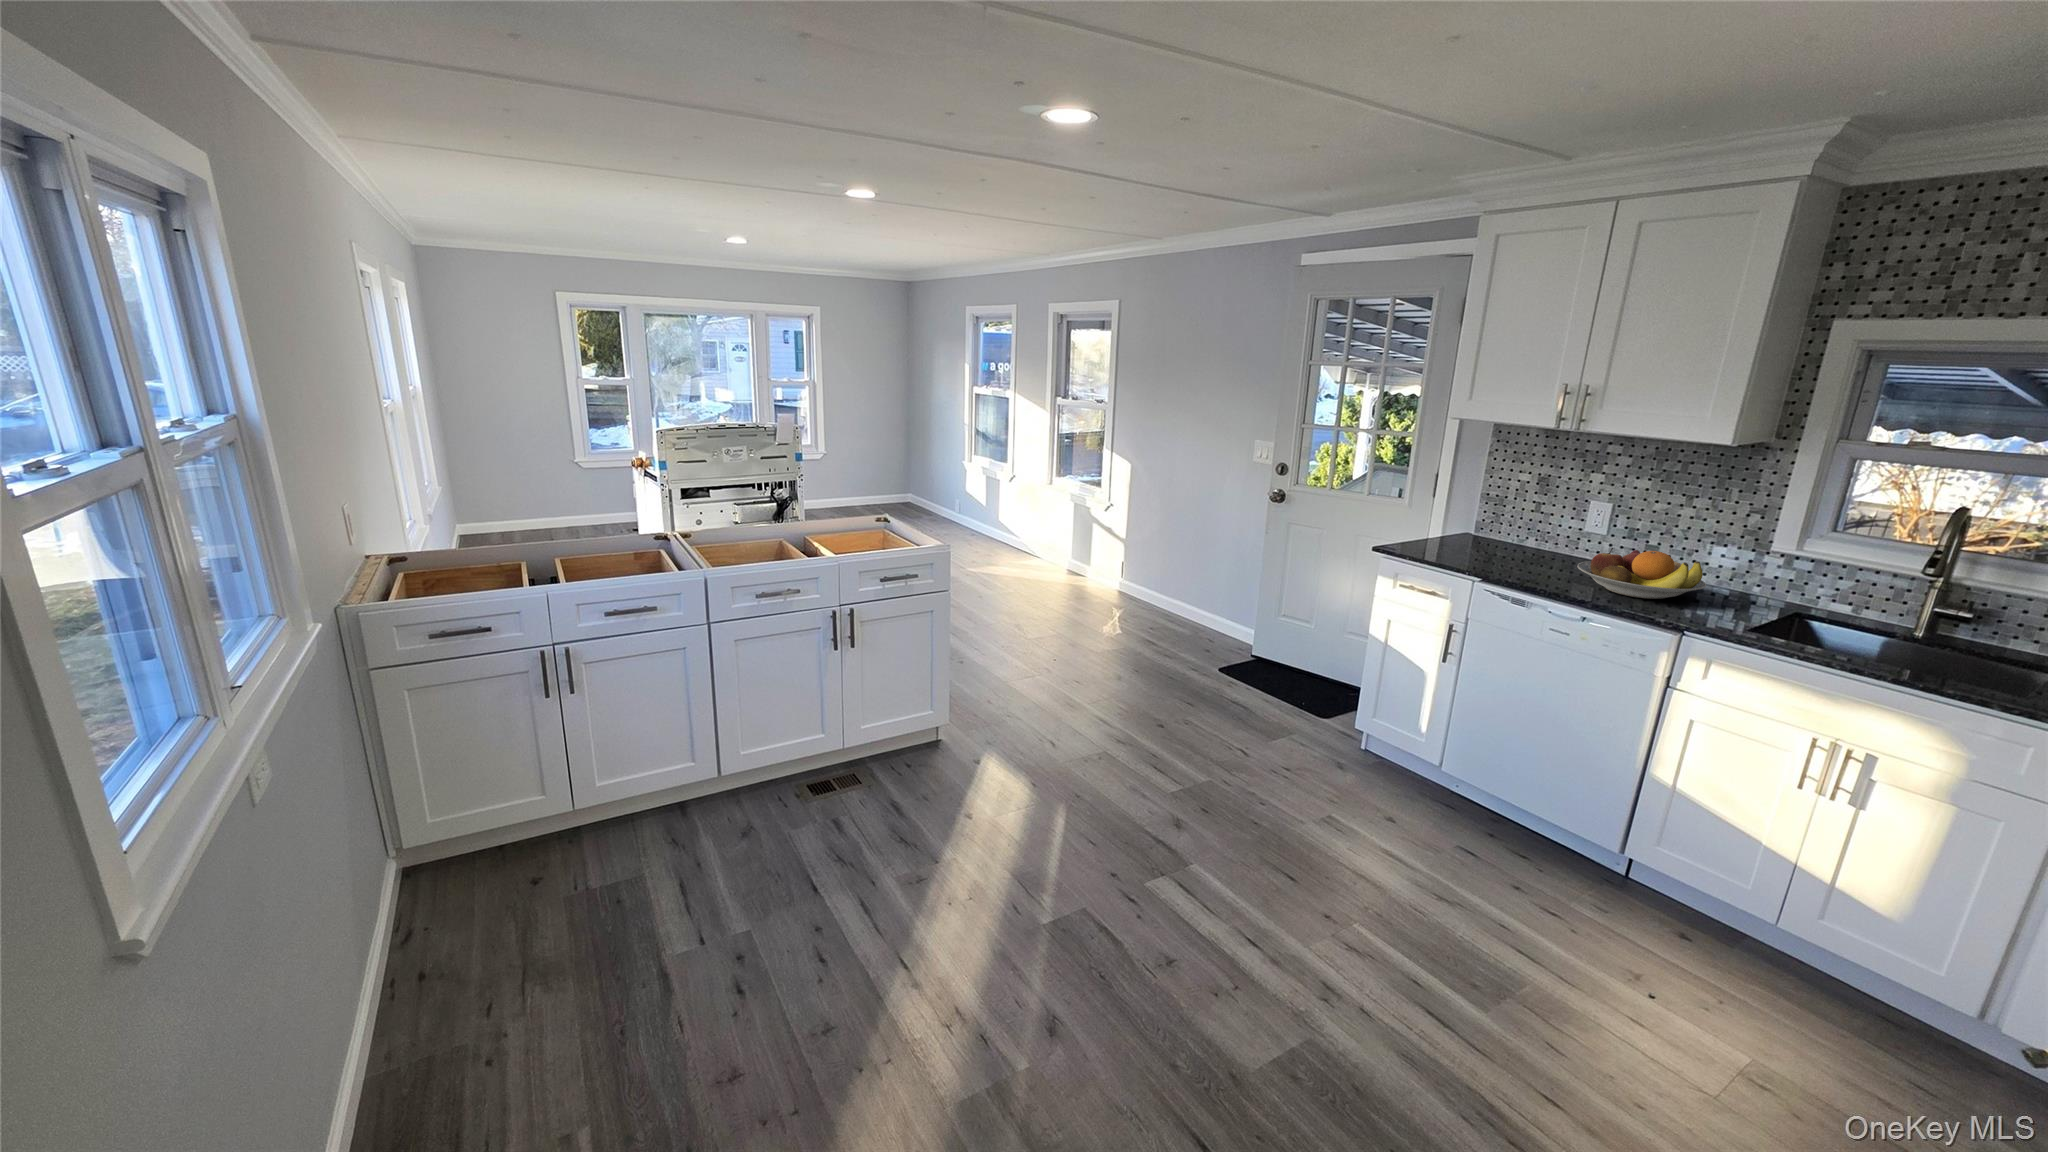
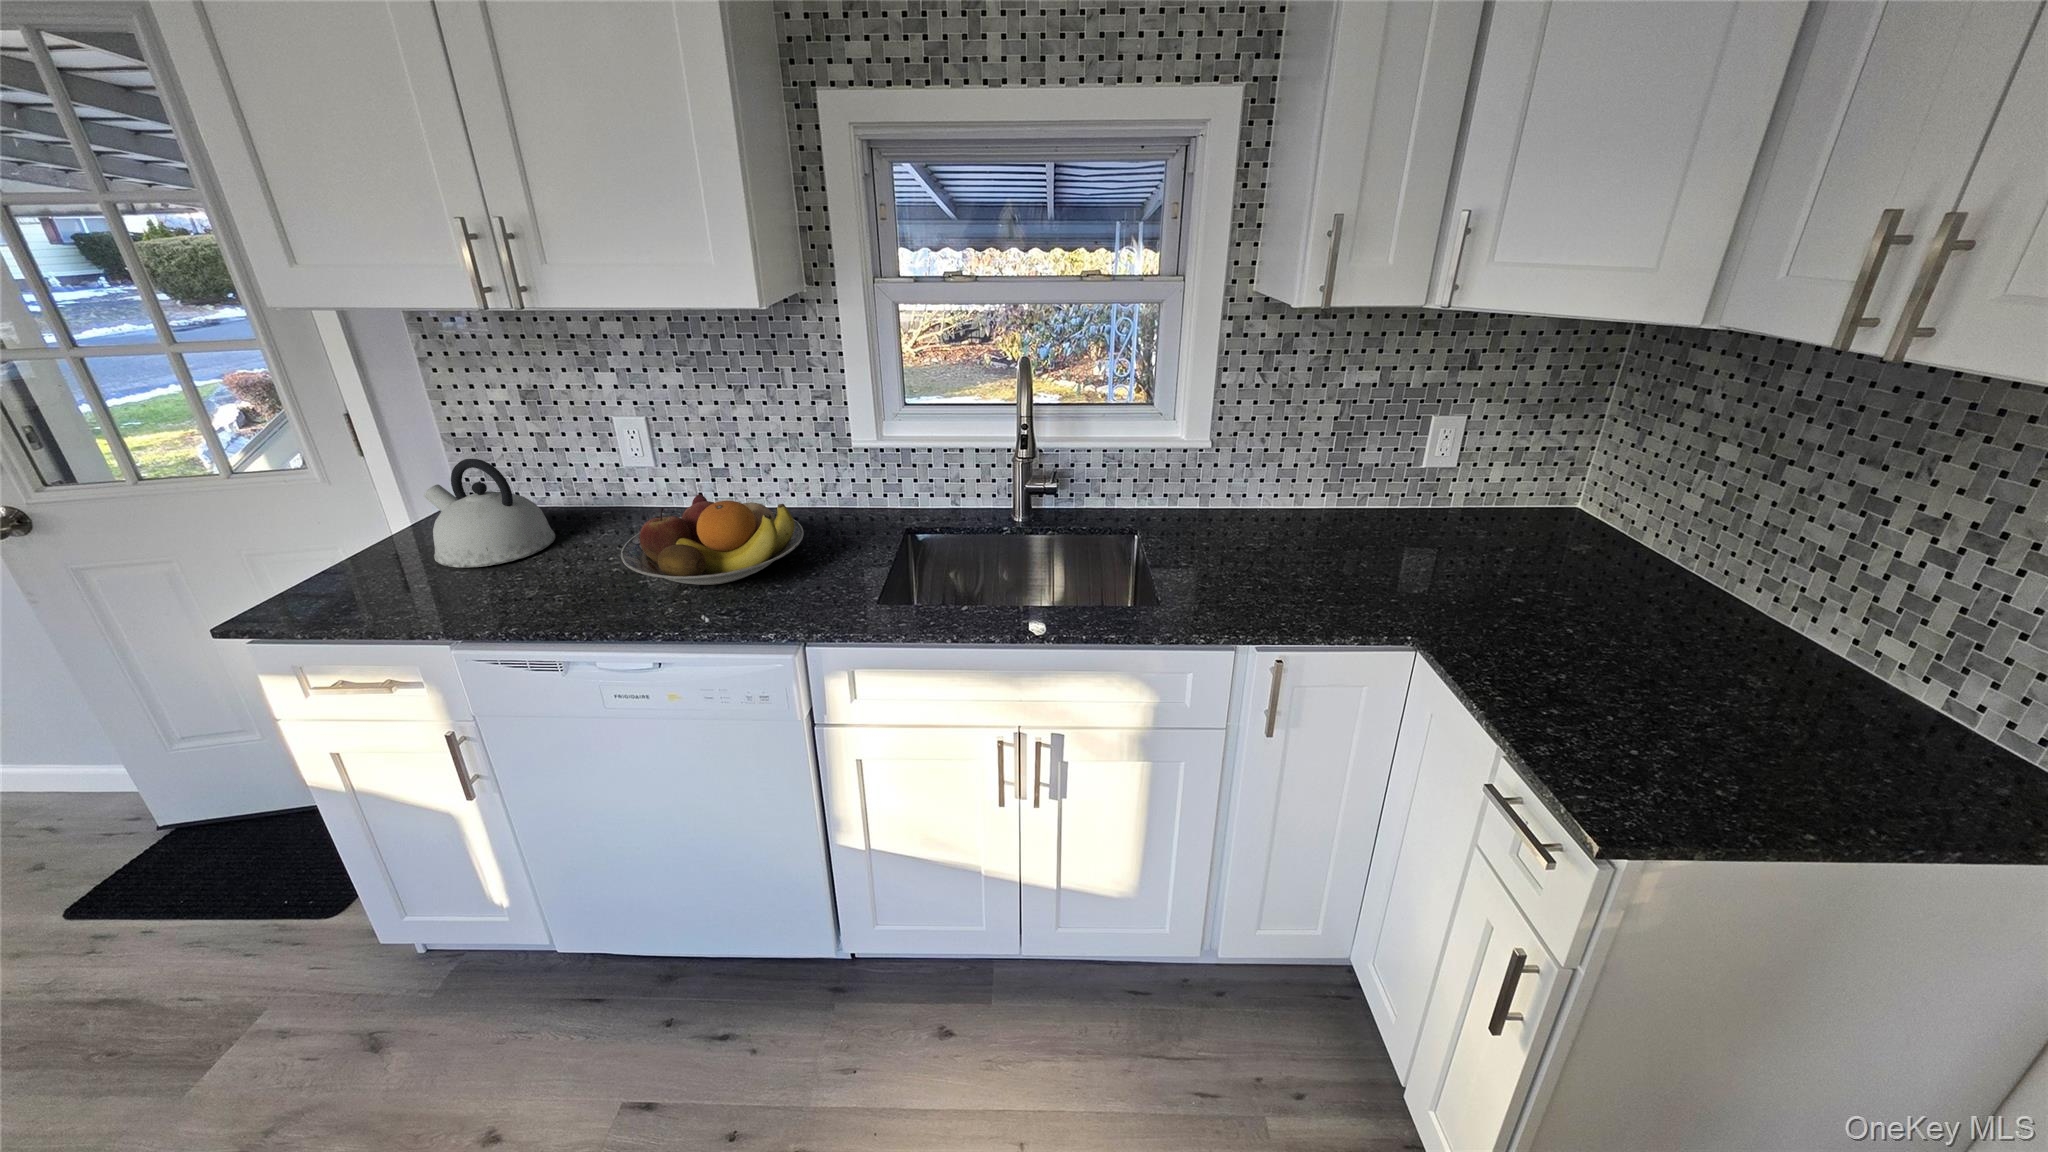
kettle: none [1463,503,1529,560] -> present [424,459,555,568]

